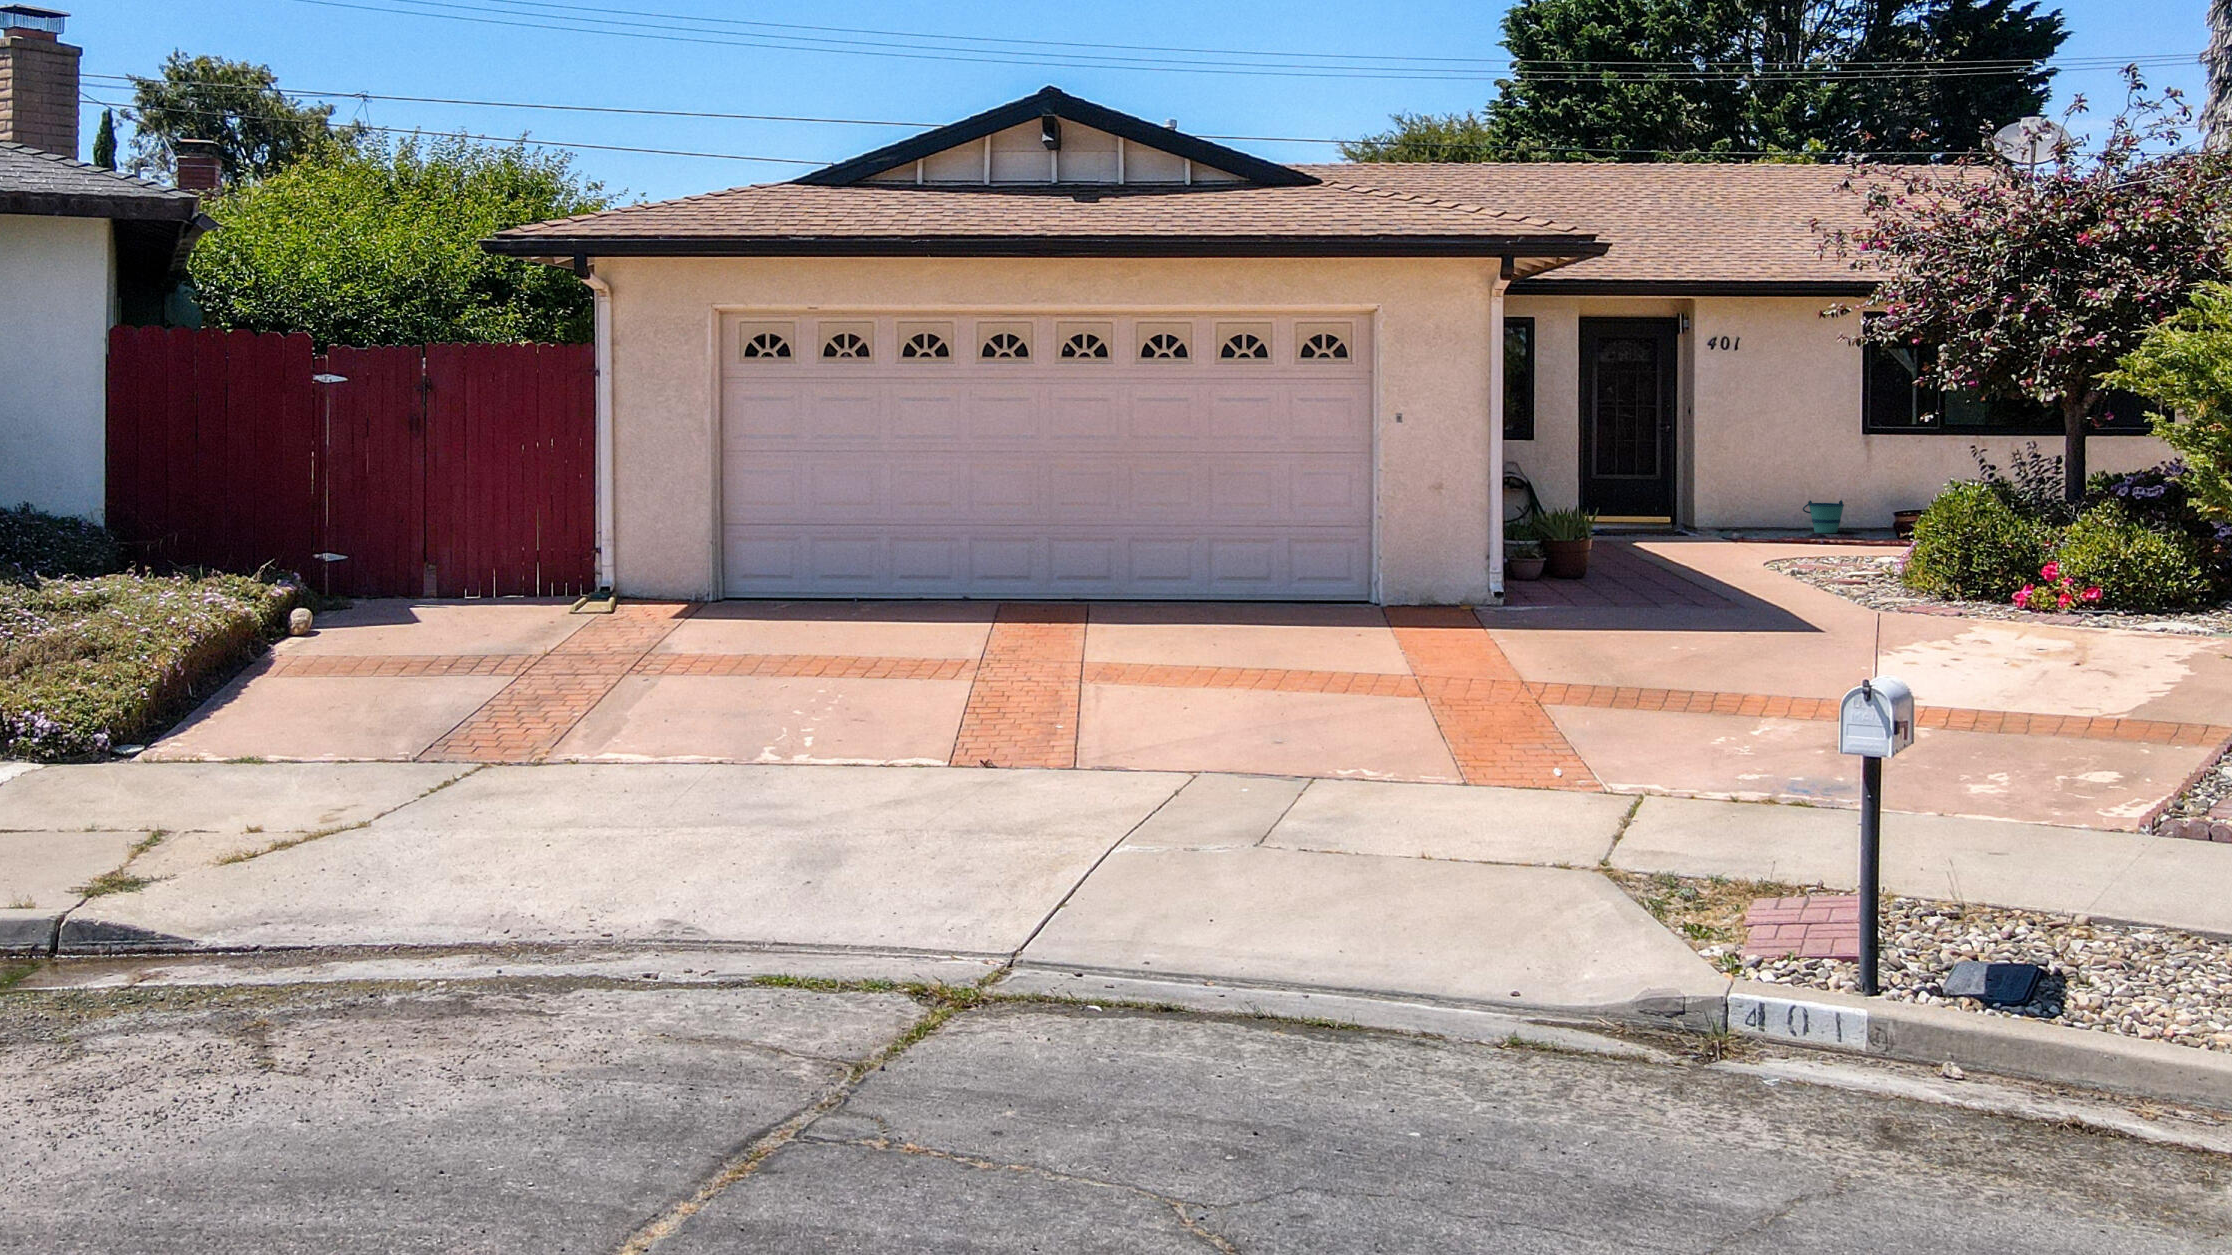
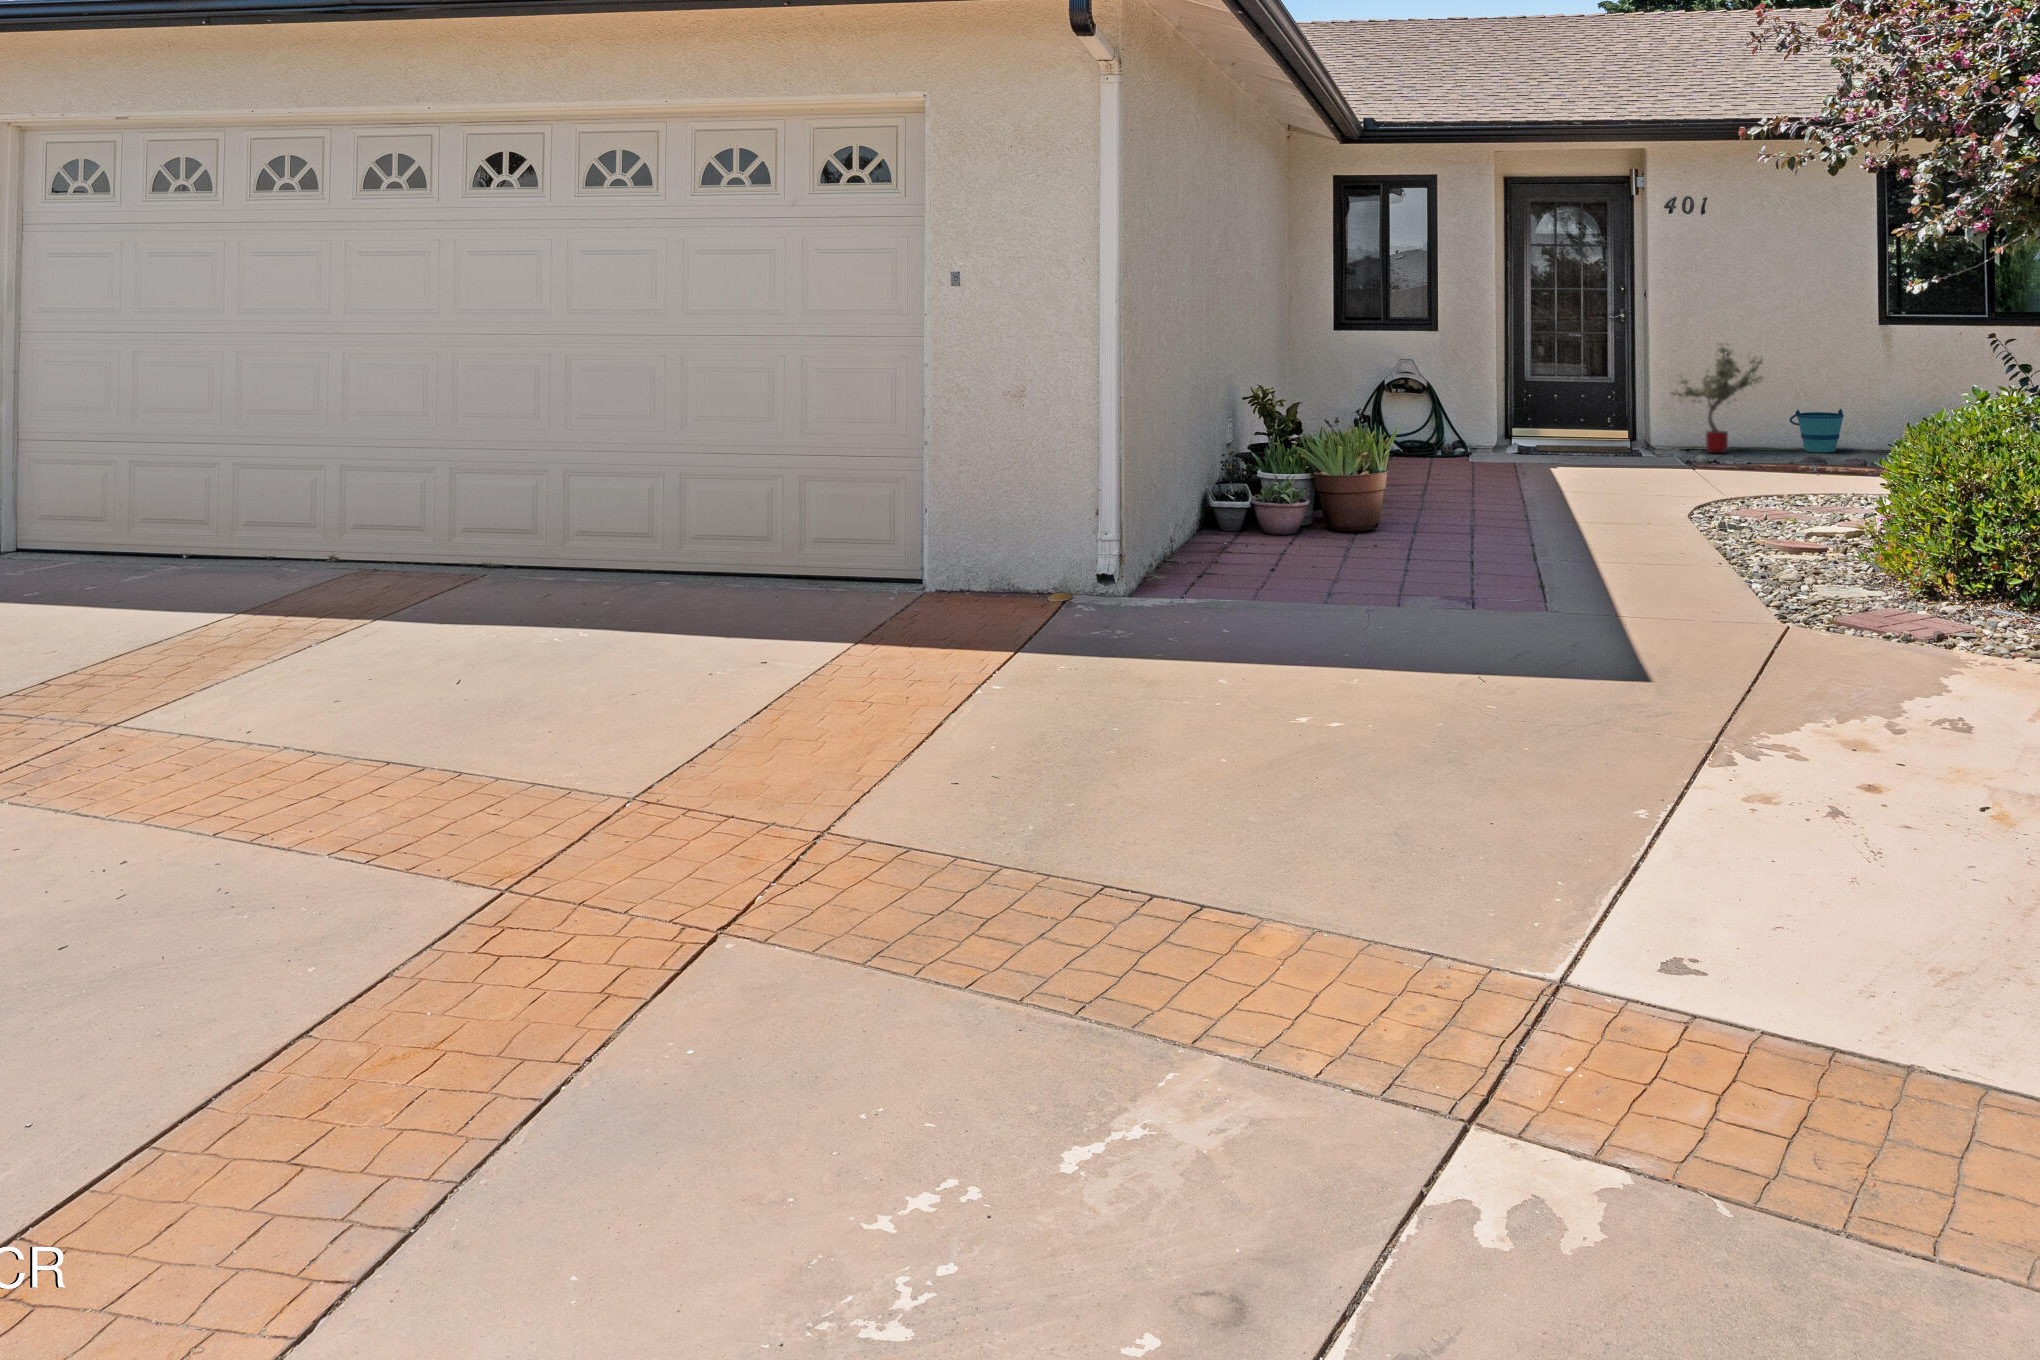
potted tree: none [1716,446,1787,533] -> present [1670,342,1763,453]

